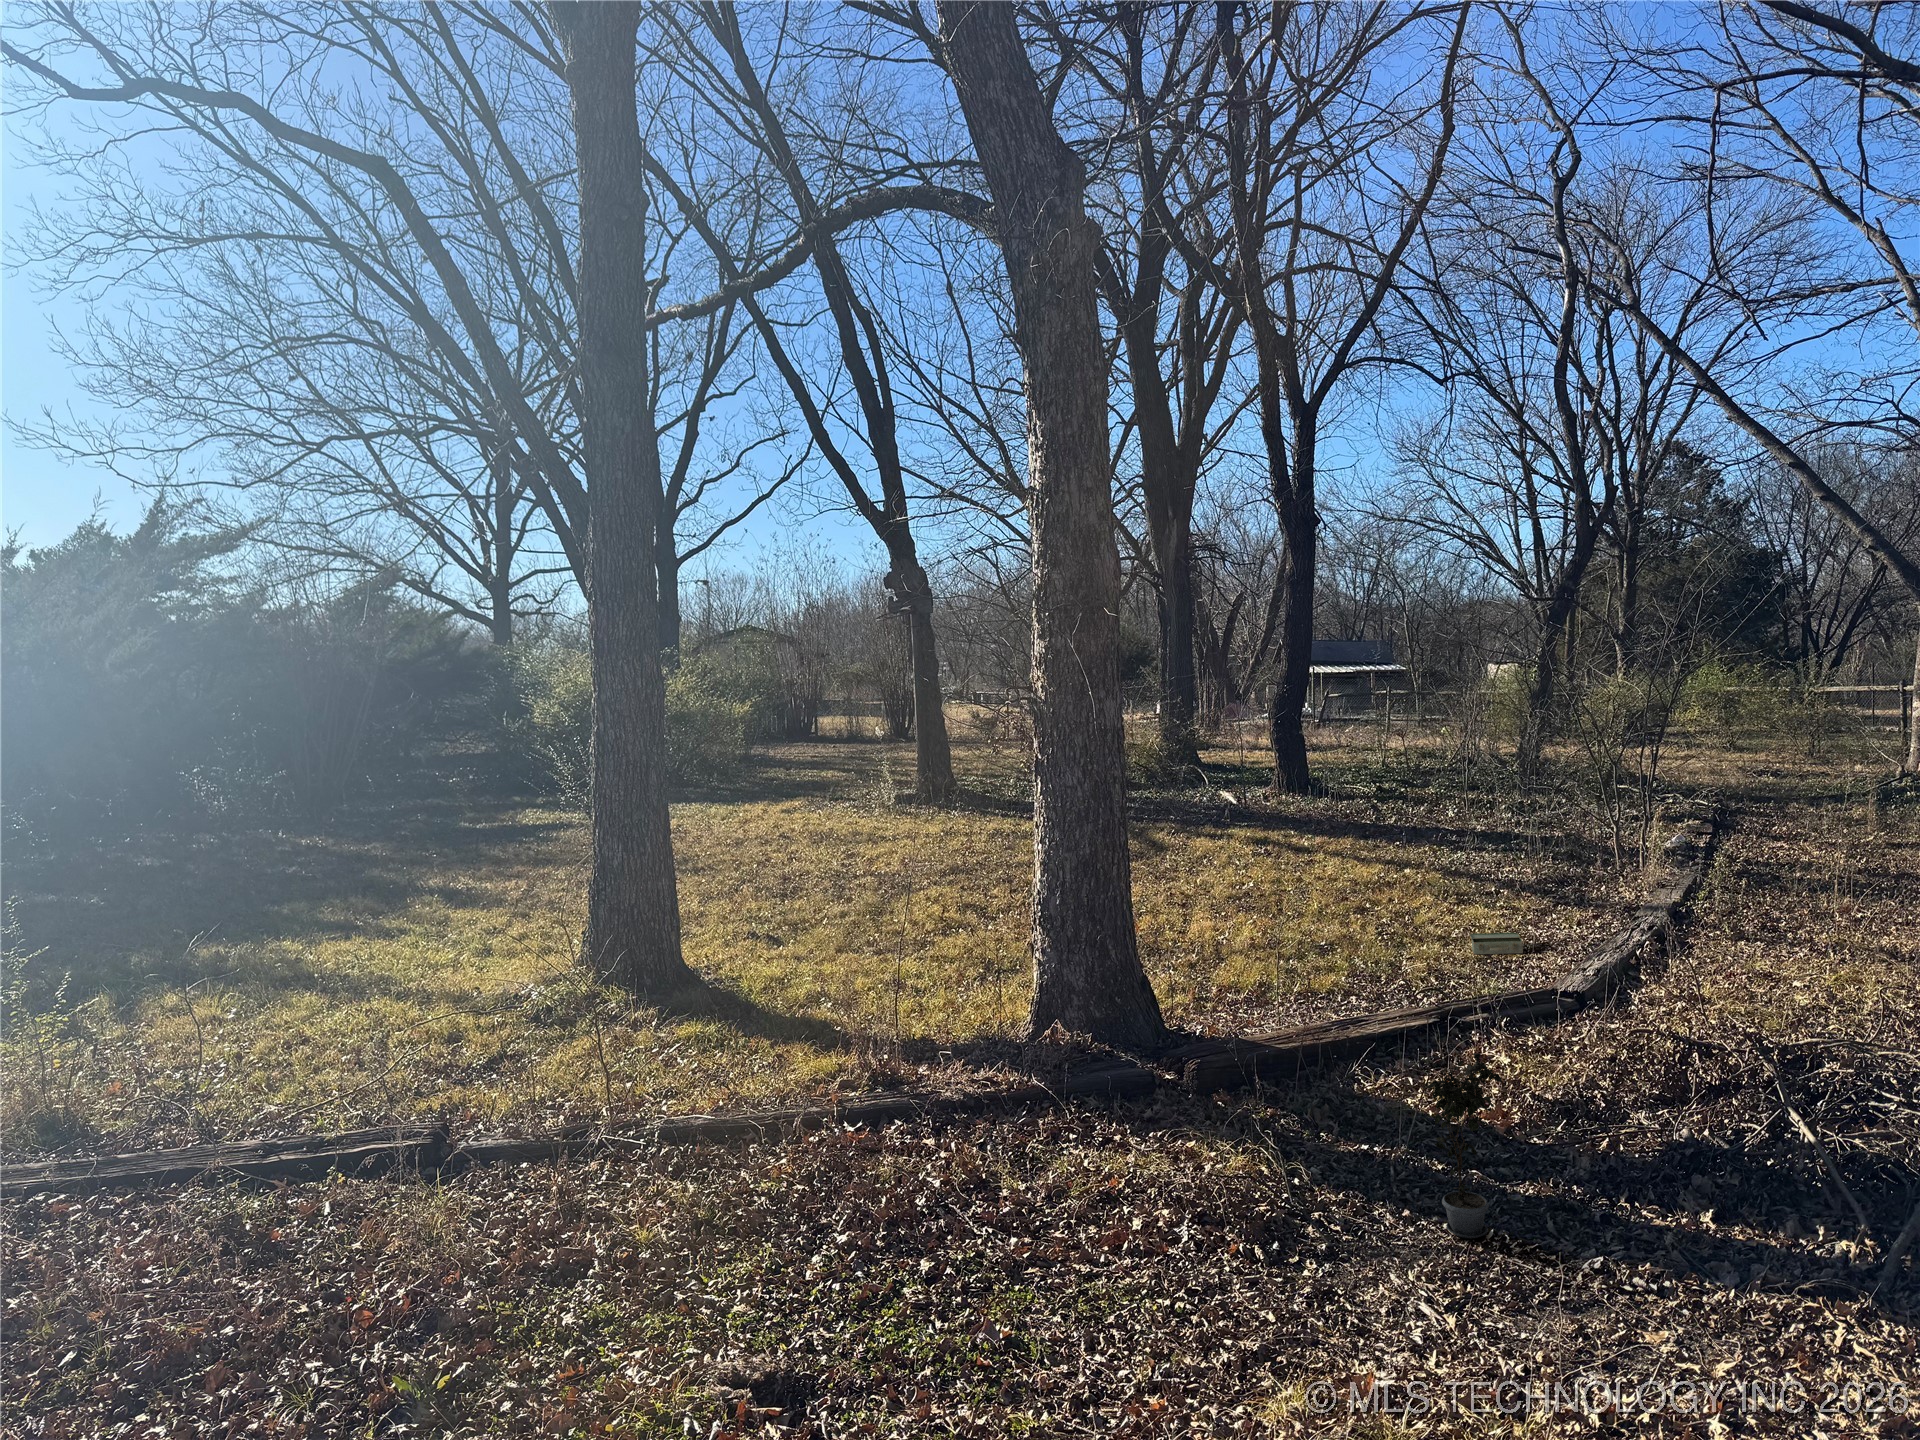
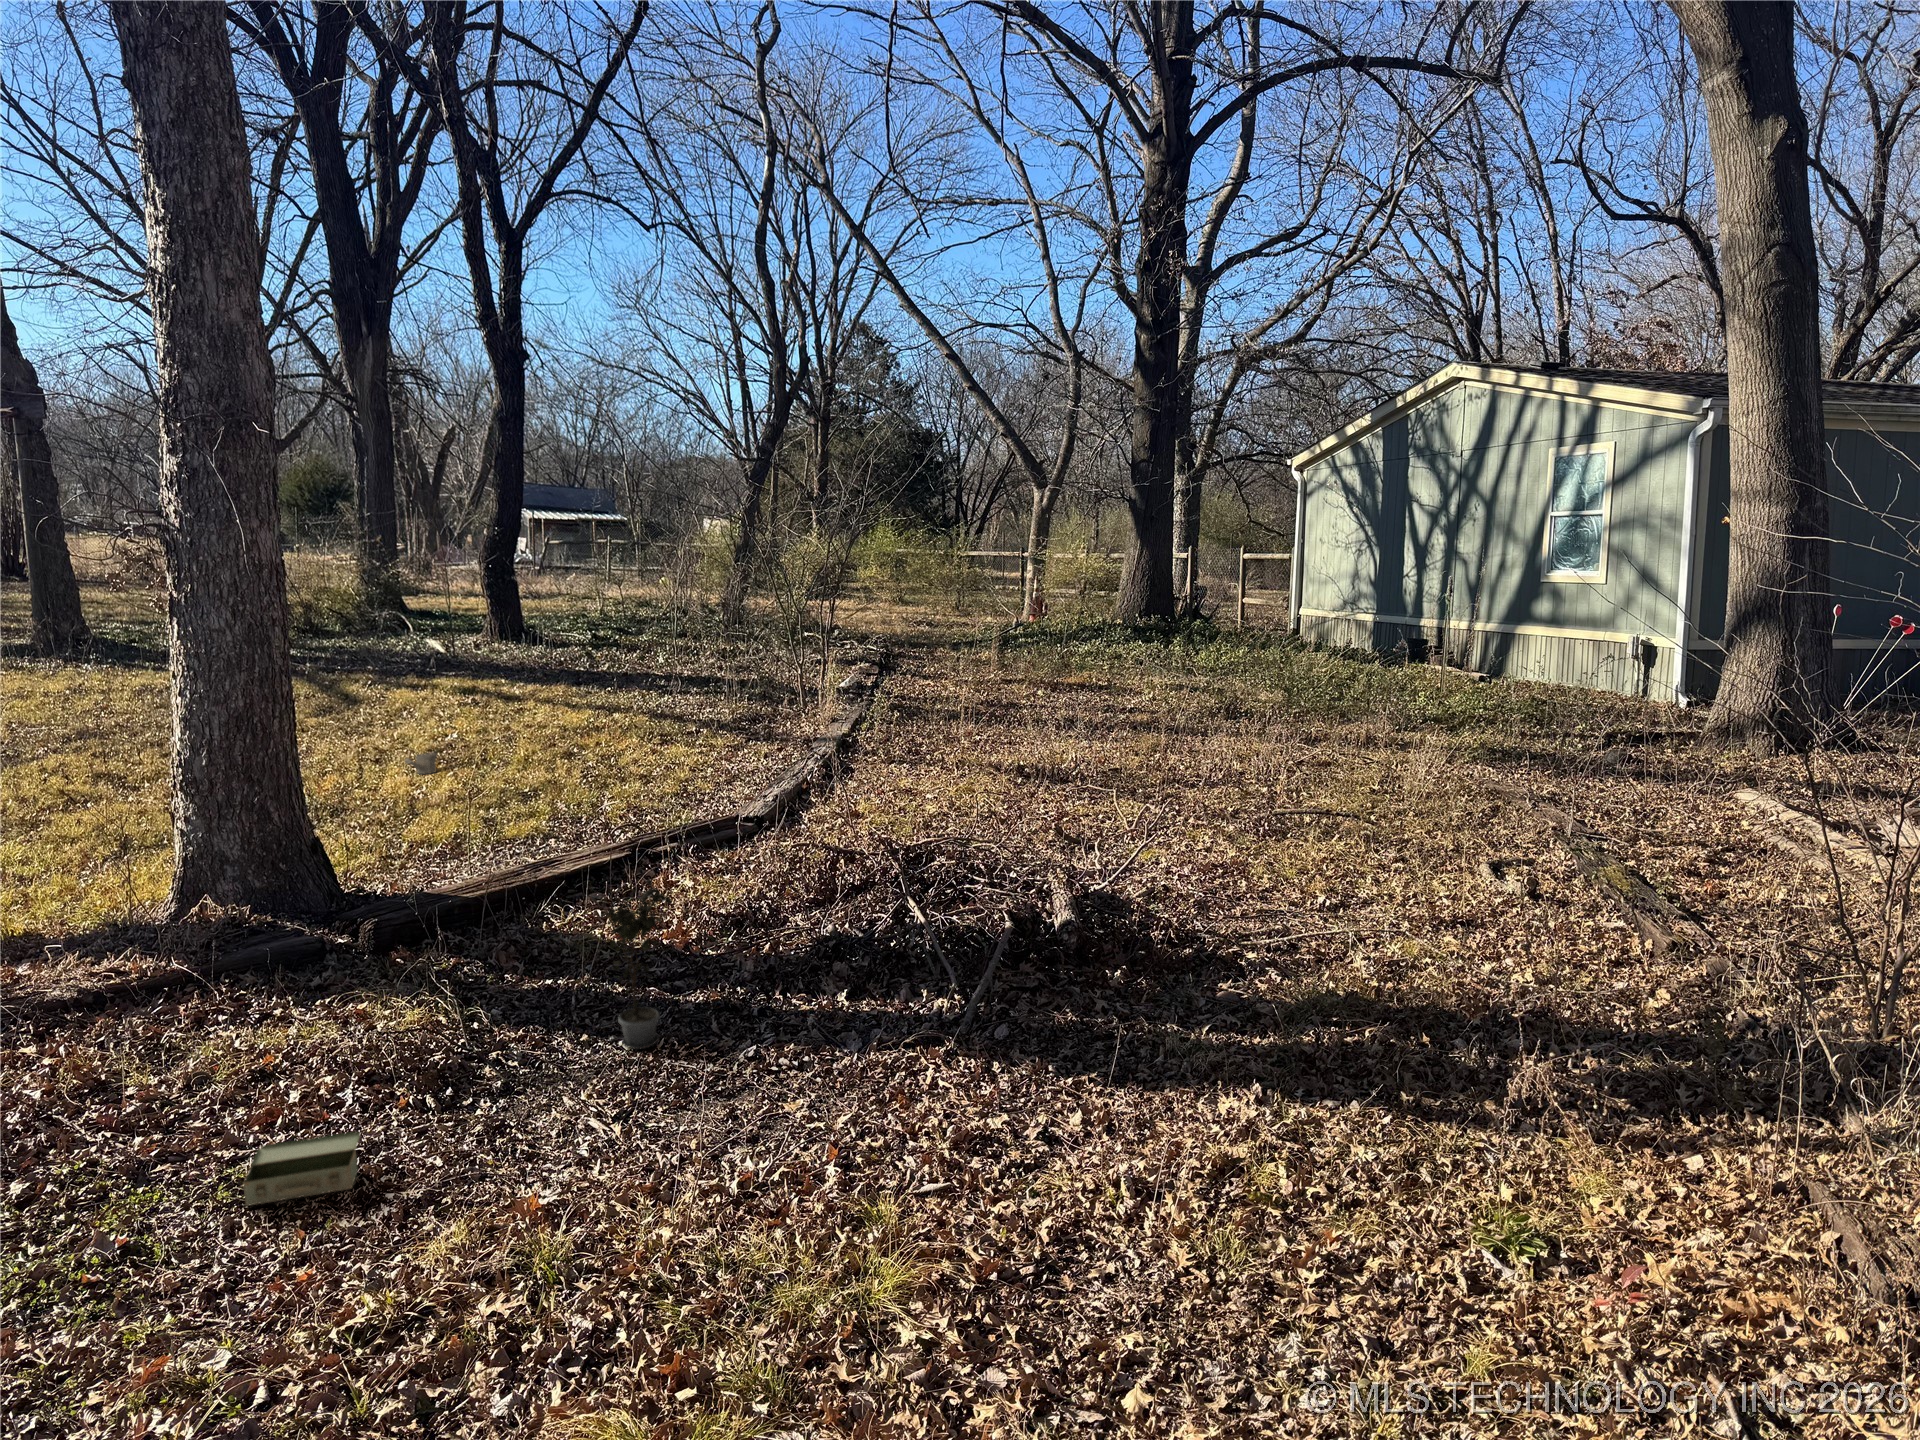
watering can: none [1193,886,1223,909] -> present [405,752,437,774]
toolbox: present [1470,933,1523,954] -> present [243,1132,361,1206]

